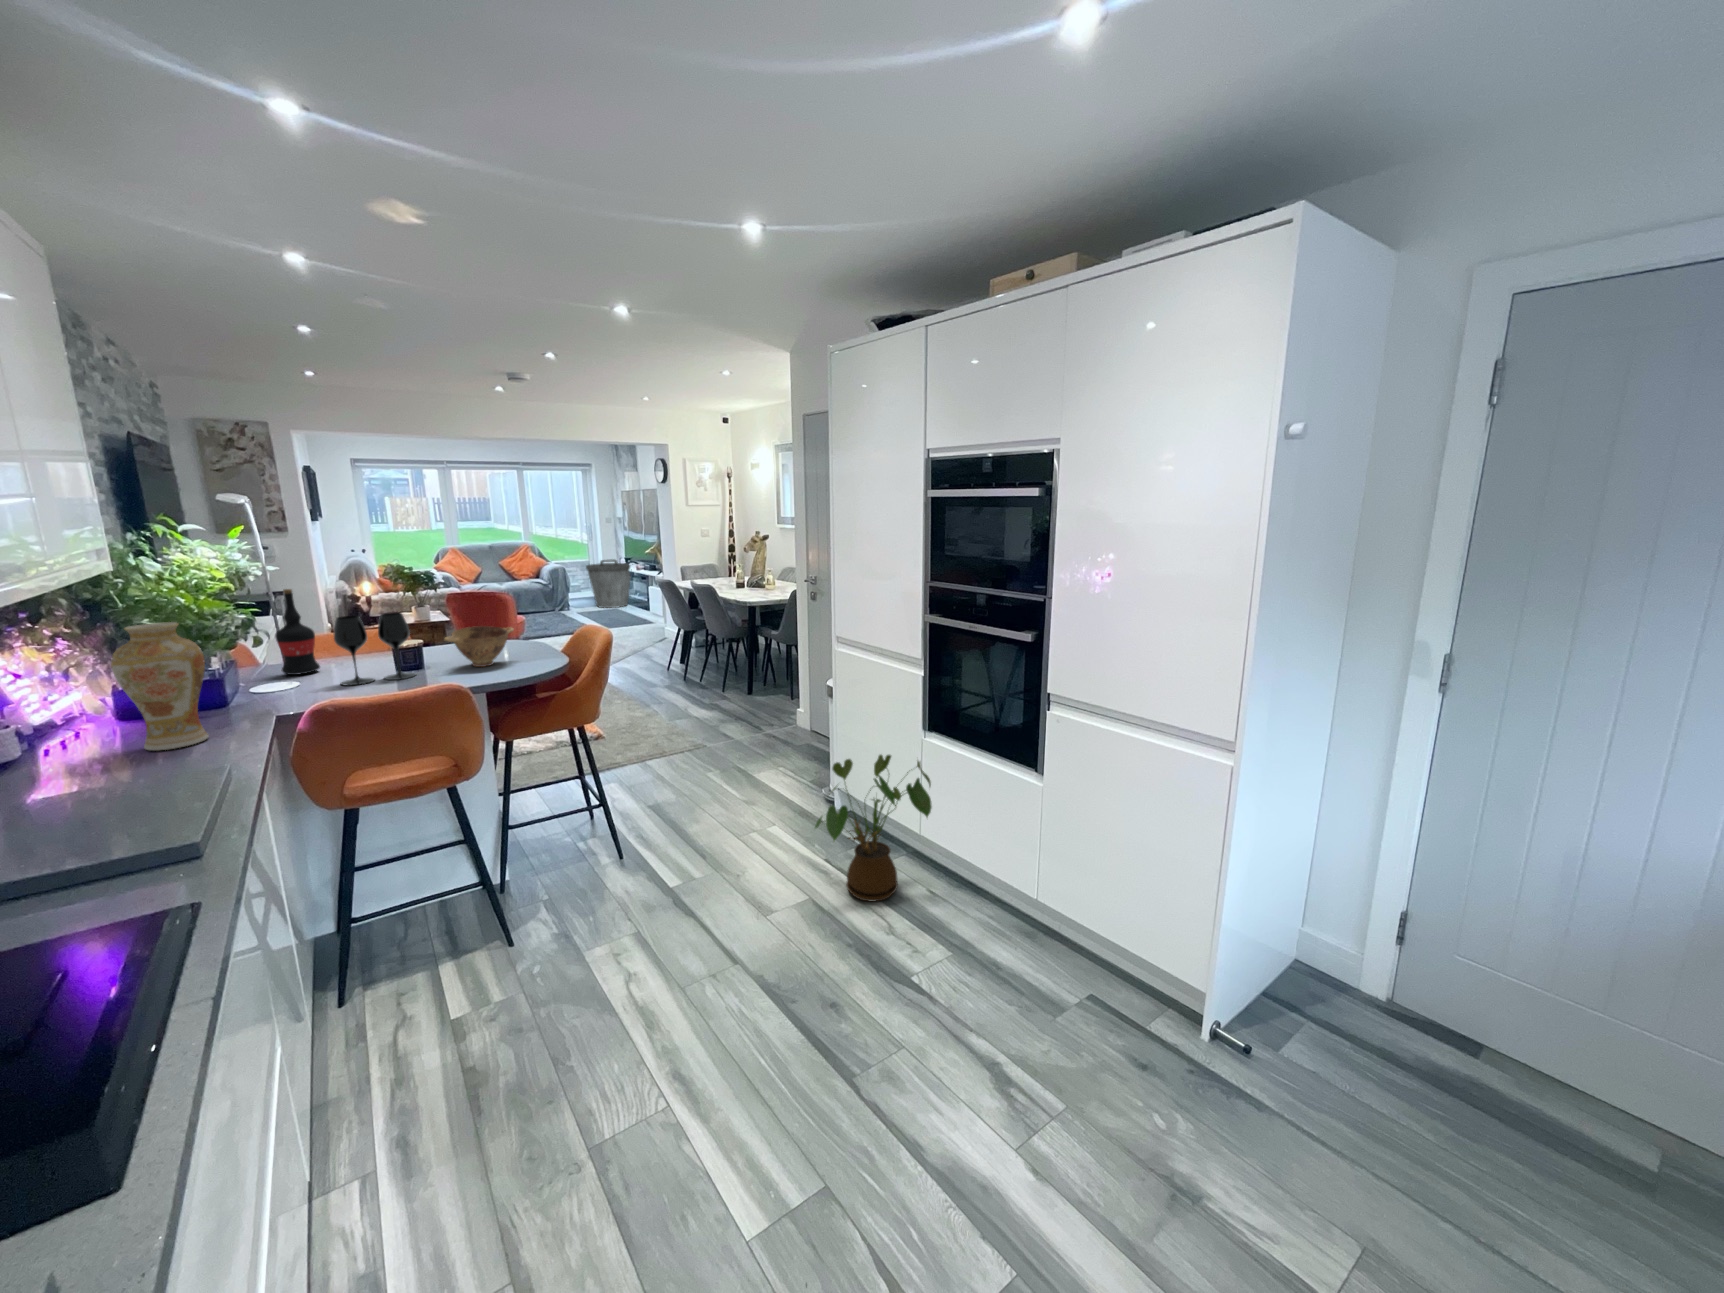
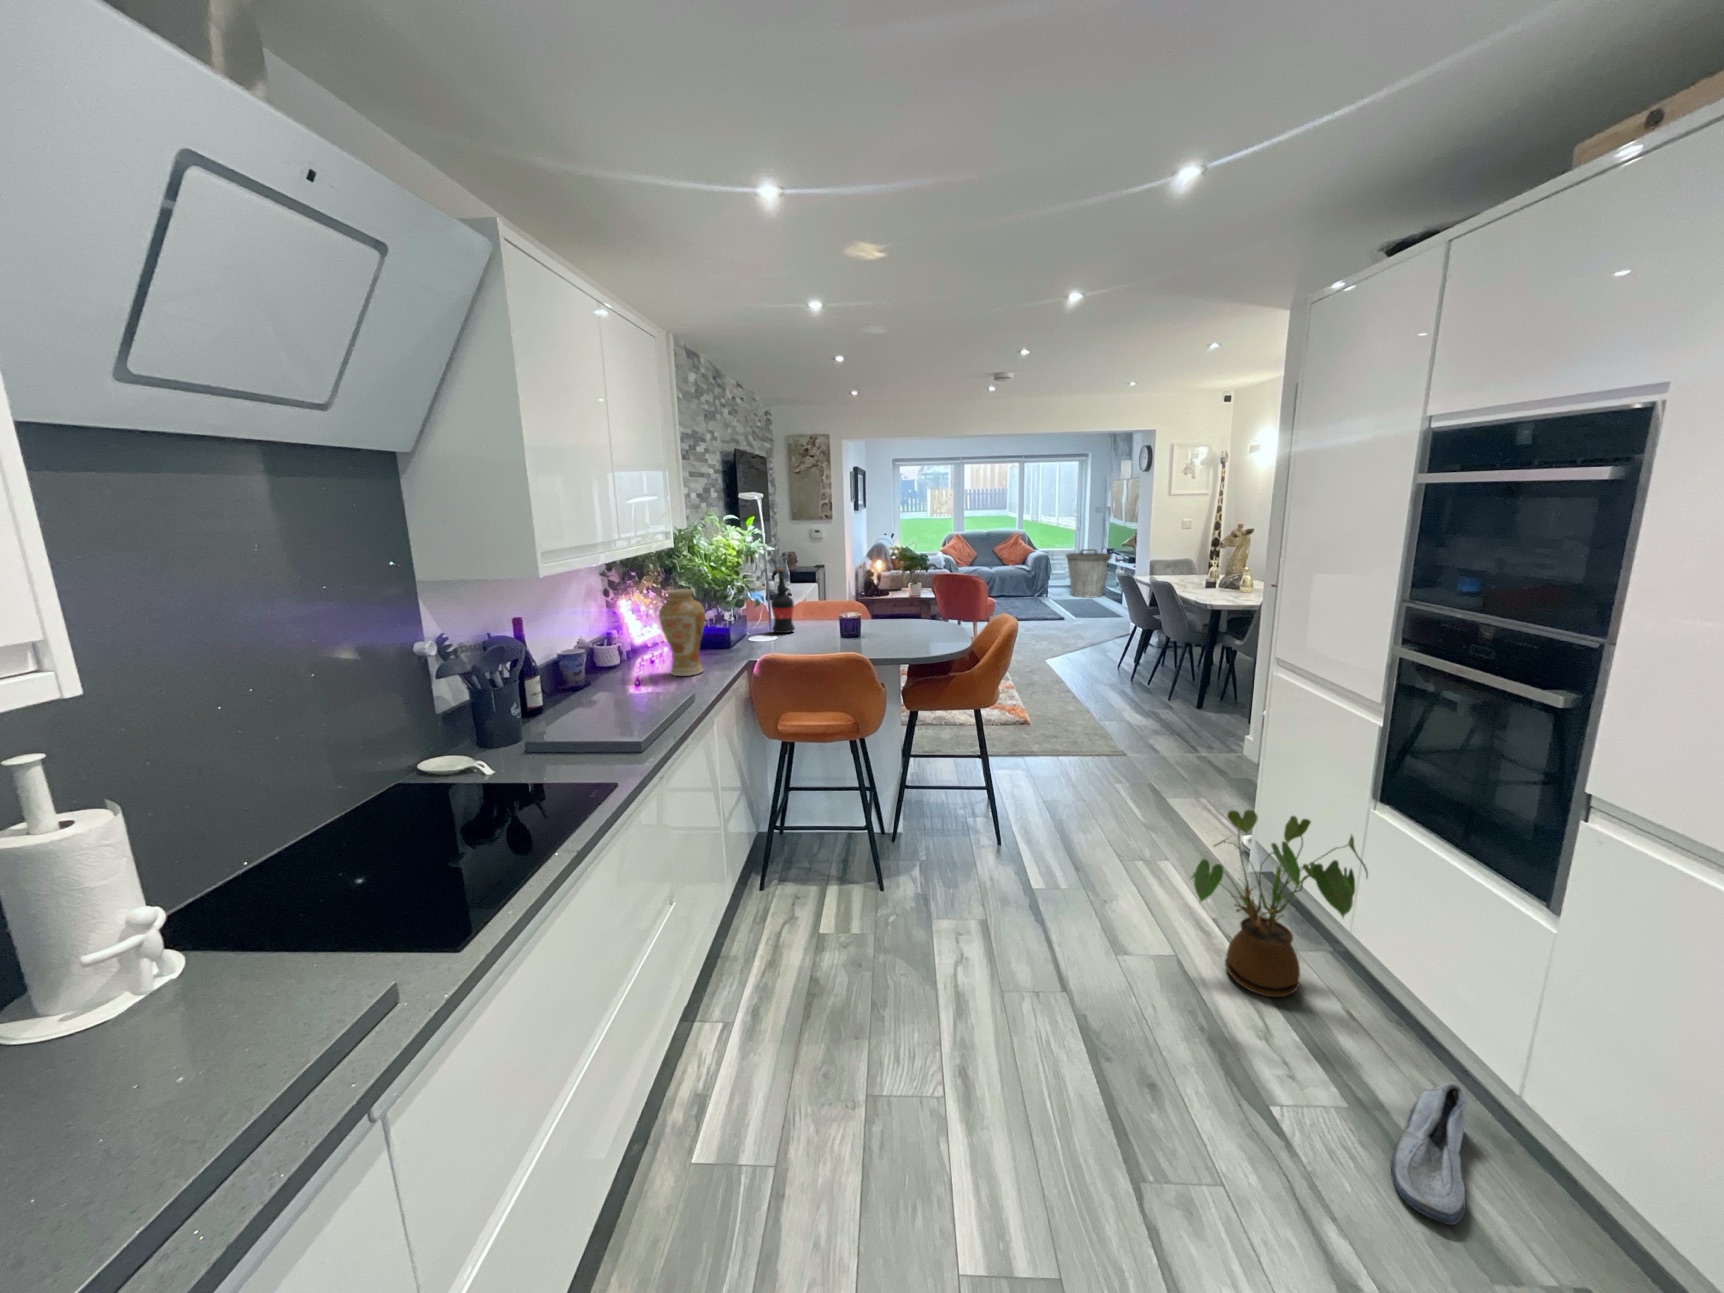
wine glass: present [333,612,416,685] -> none [796,591,847,647]
bowl: present [445,626,514,667] -> none [868,608,925,644]
shoe: none [984,905,1029,996] -> present [1391,1082,1467,1225]

